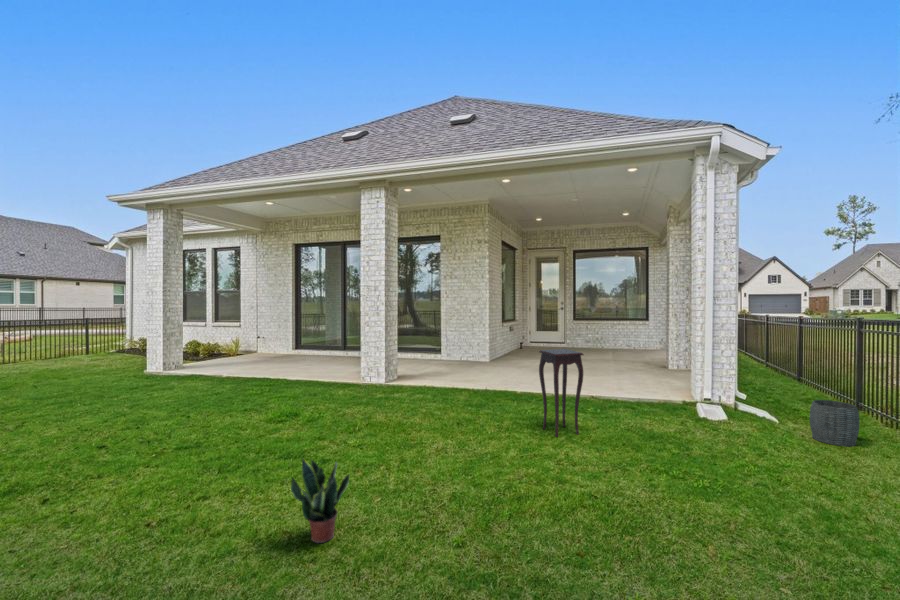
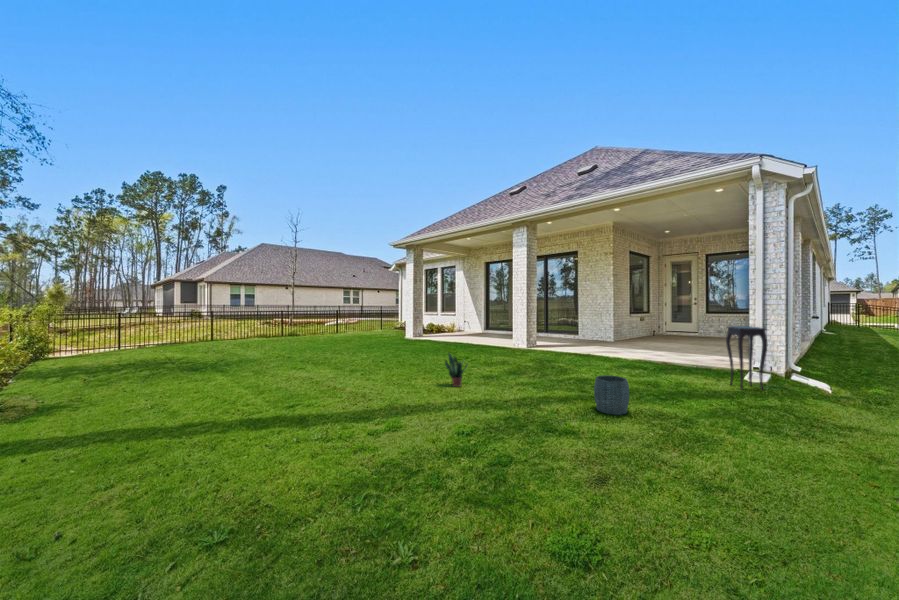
side table: present [539,349,583,437] -> present [726,326,767,390]
woven basket: present [810,400,860,446] -> present [594,375,629,415]

